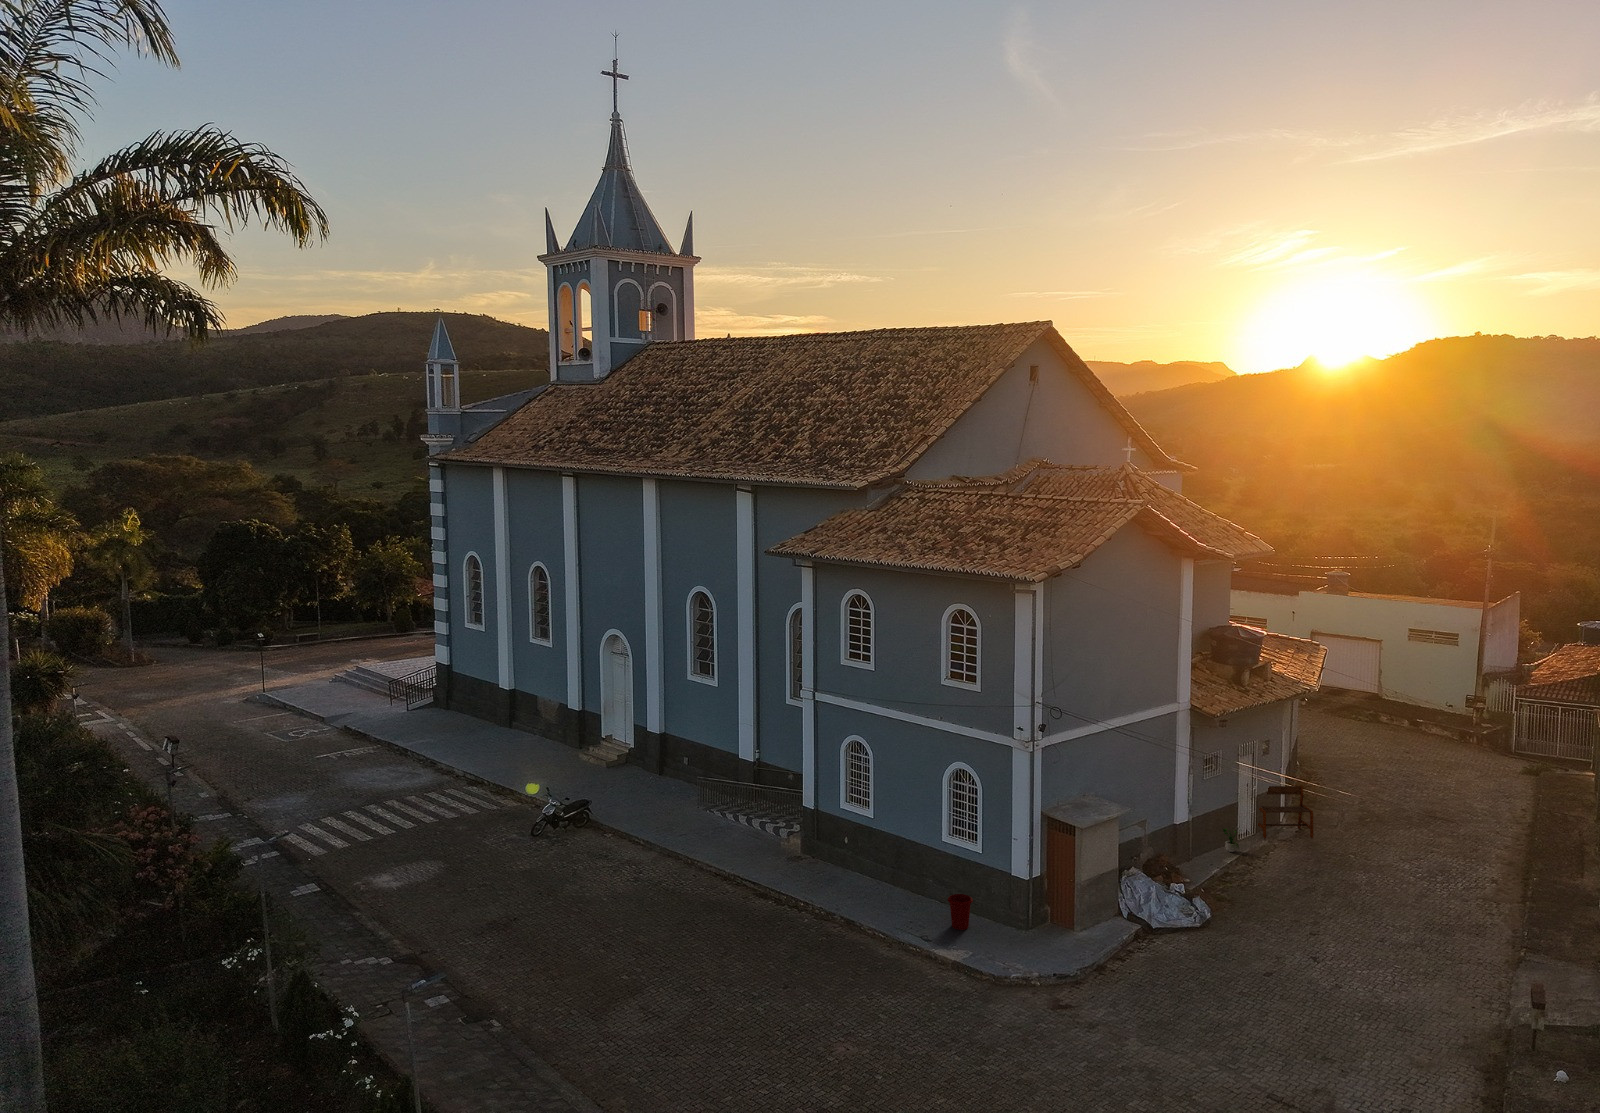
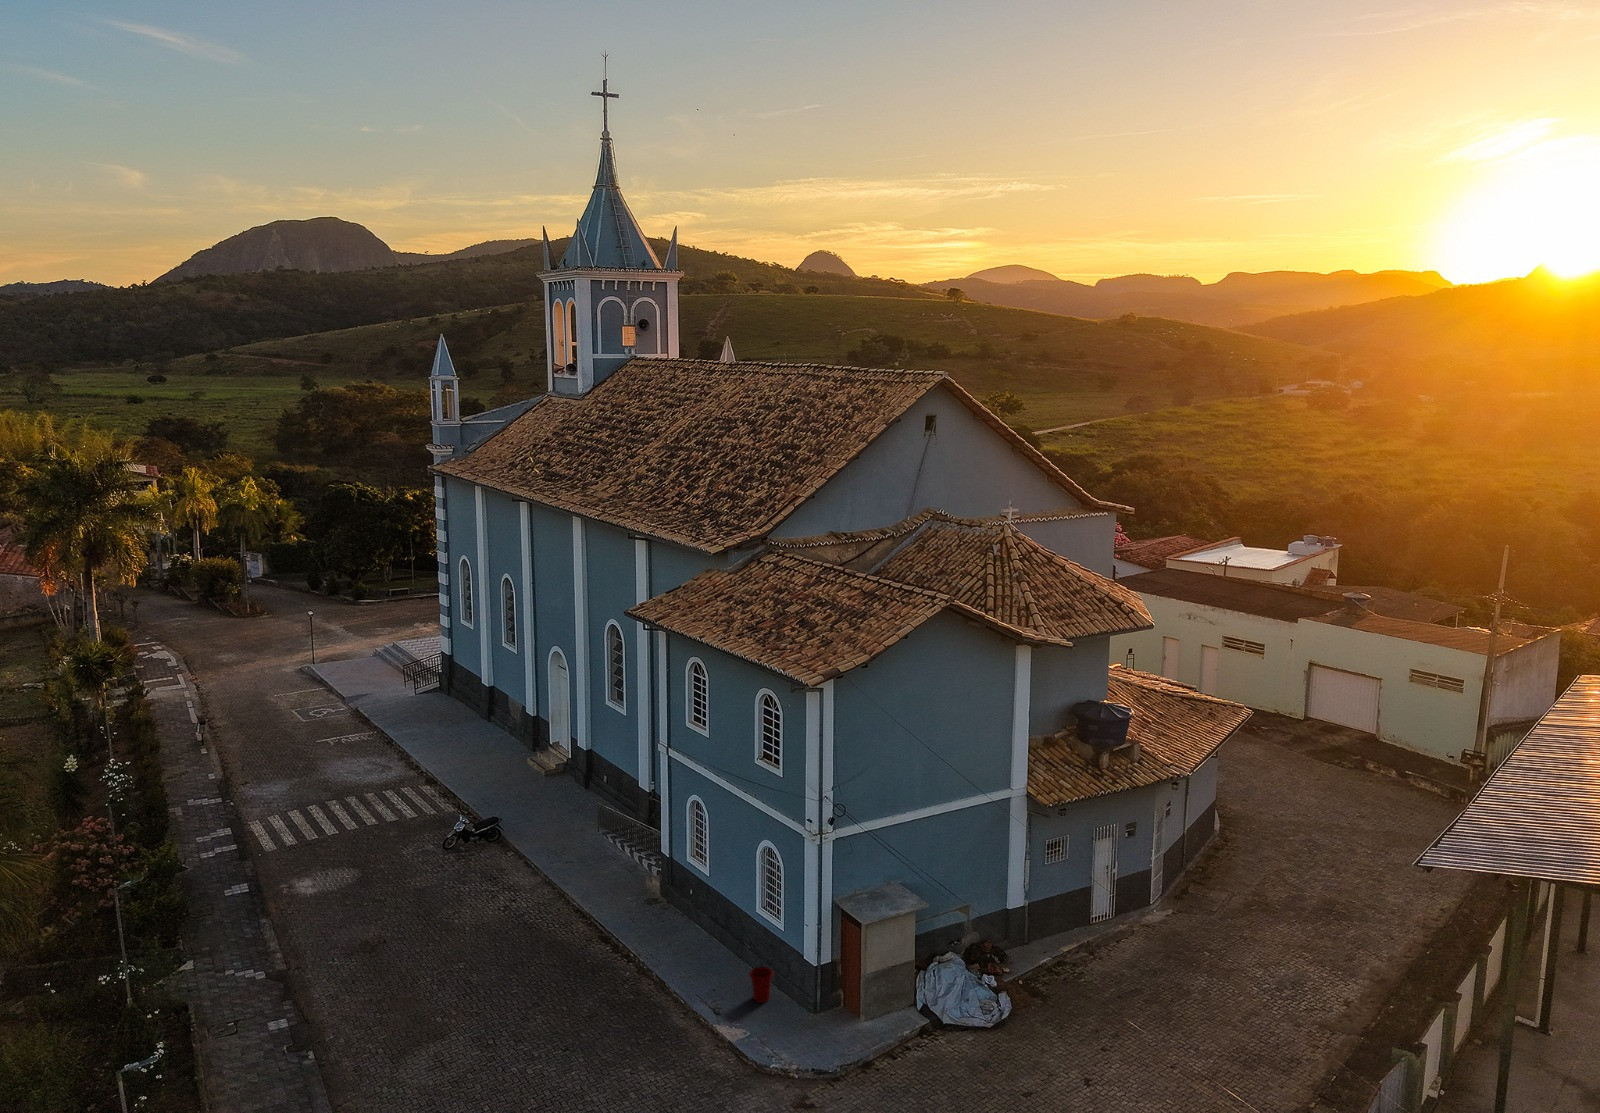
bench: present [1258,786,1313,838] -> none [1134,862,1189,921]
potted plant: present [1223,829,1239,852] -> none [1083,902,1105,932]

